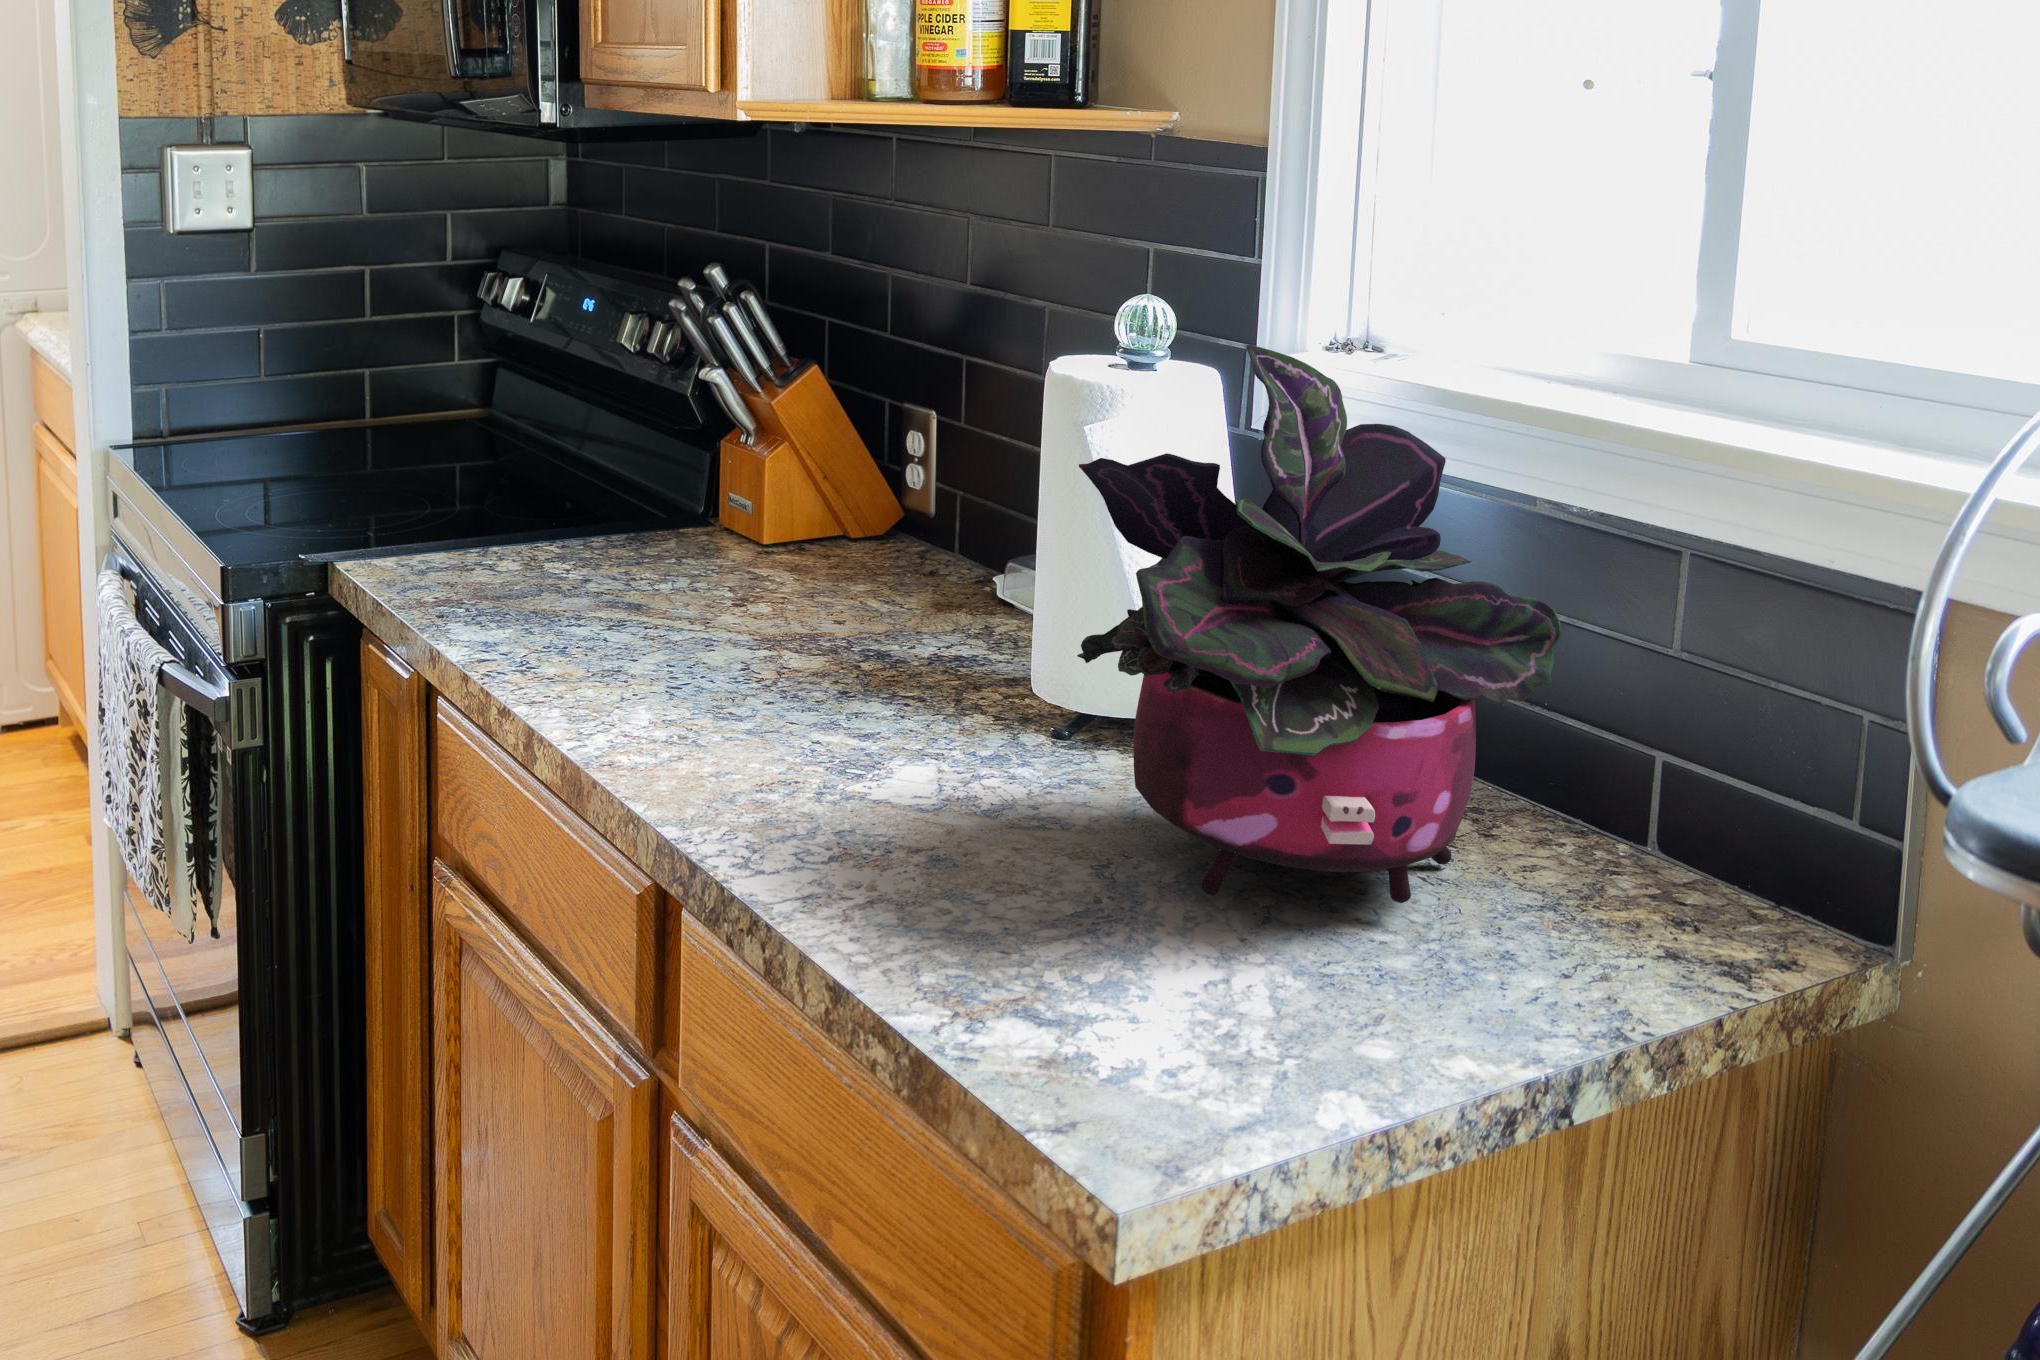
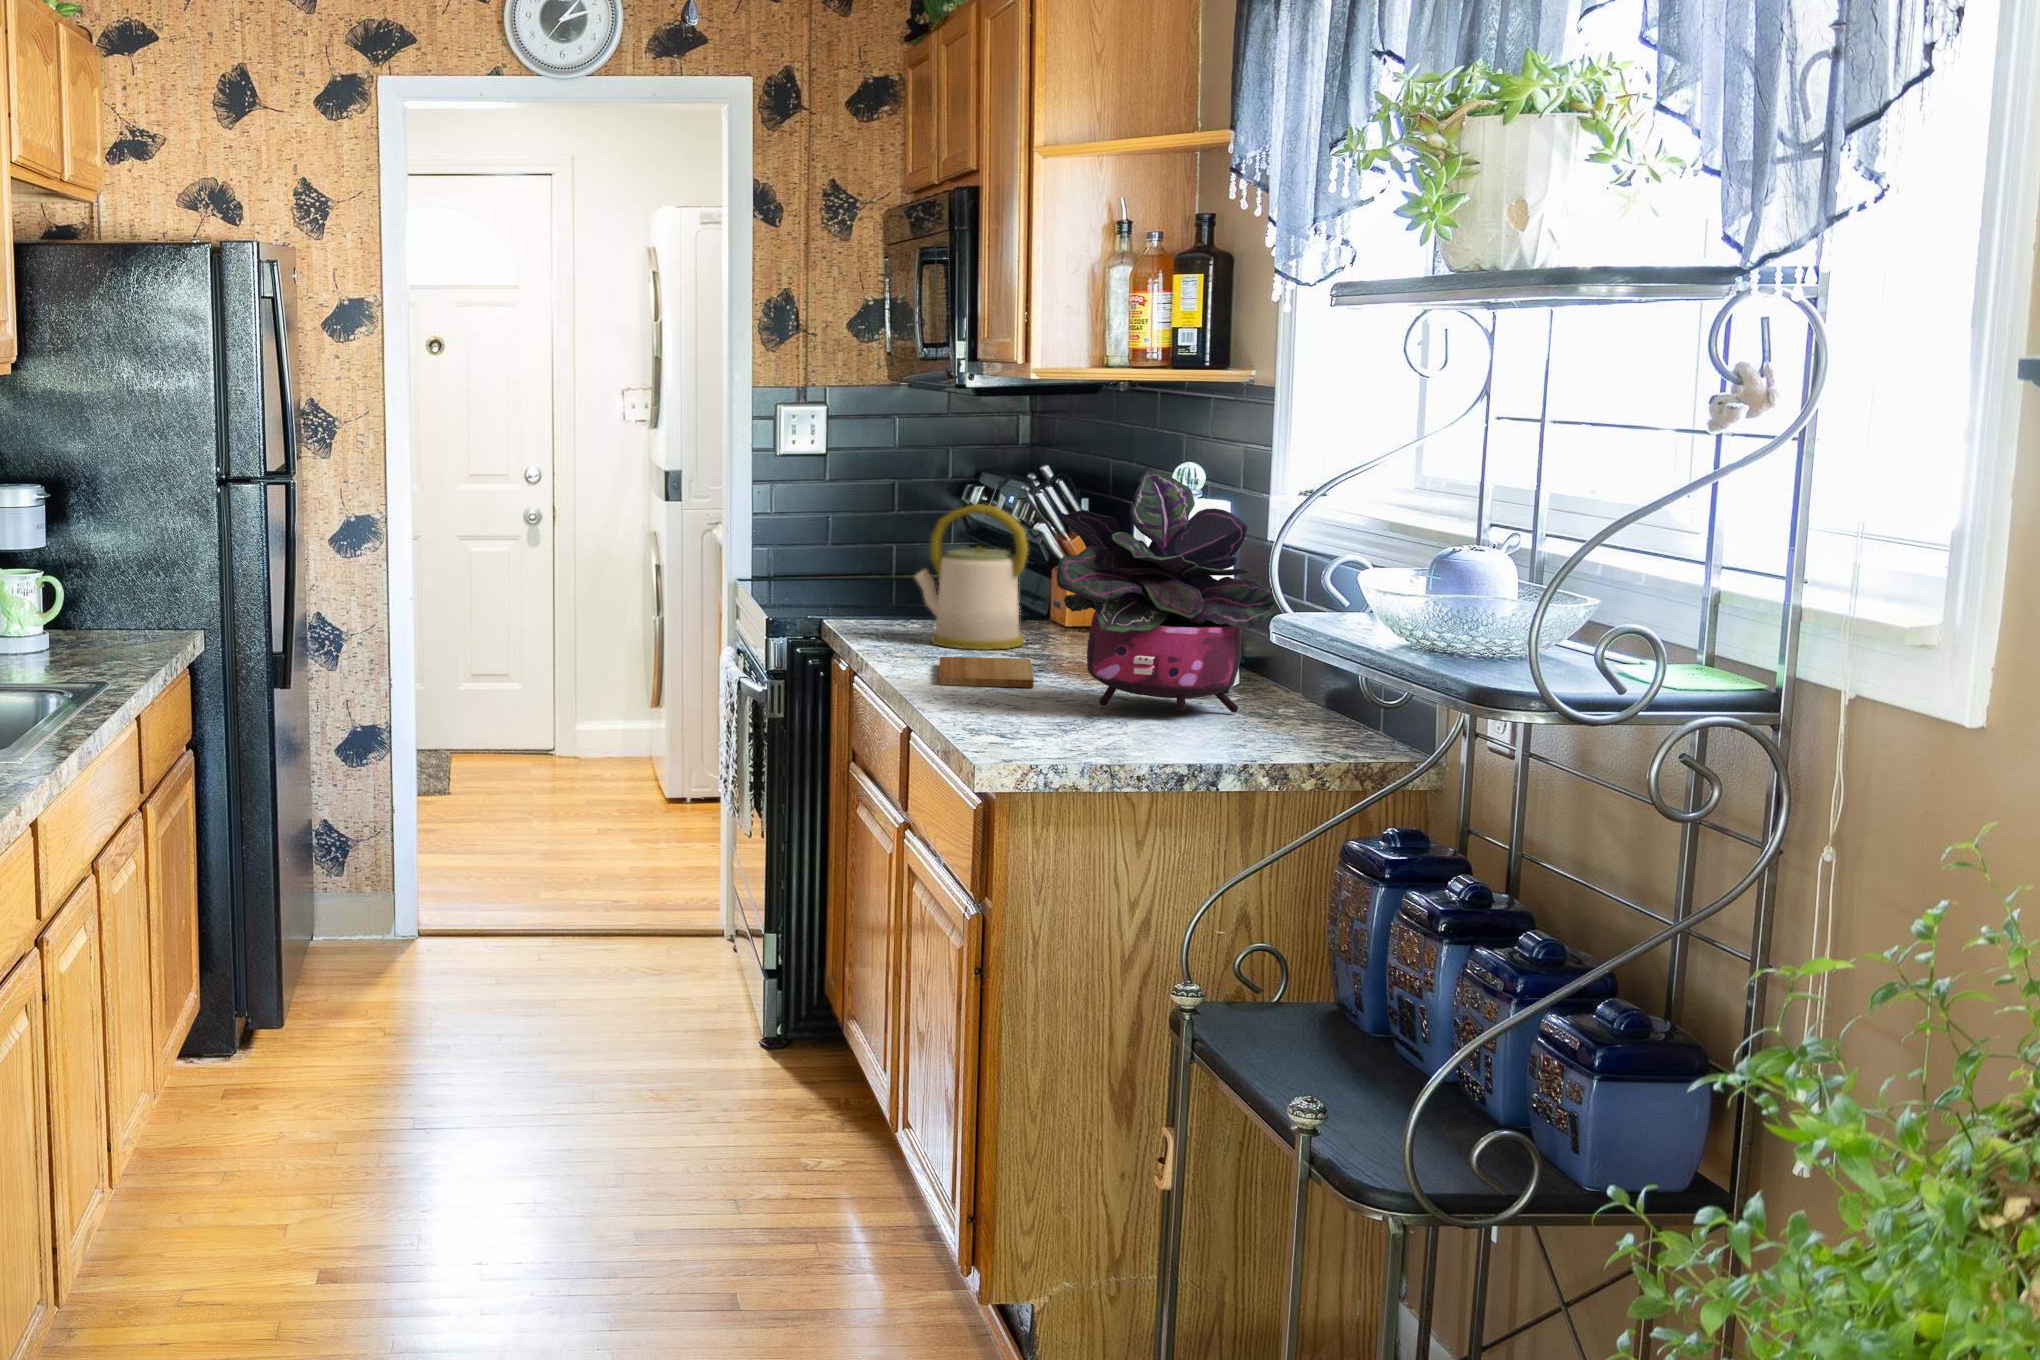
kettle: none [550,362,771,651] -> present [915,504,1028,650]
cutting board: none [687,696,955,826] -> present [938,657,1034,687]

